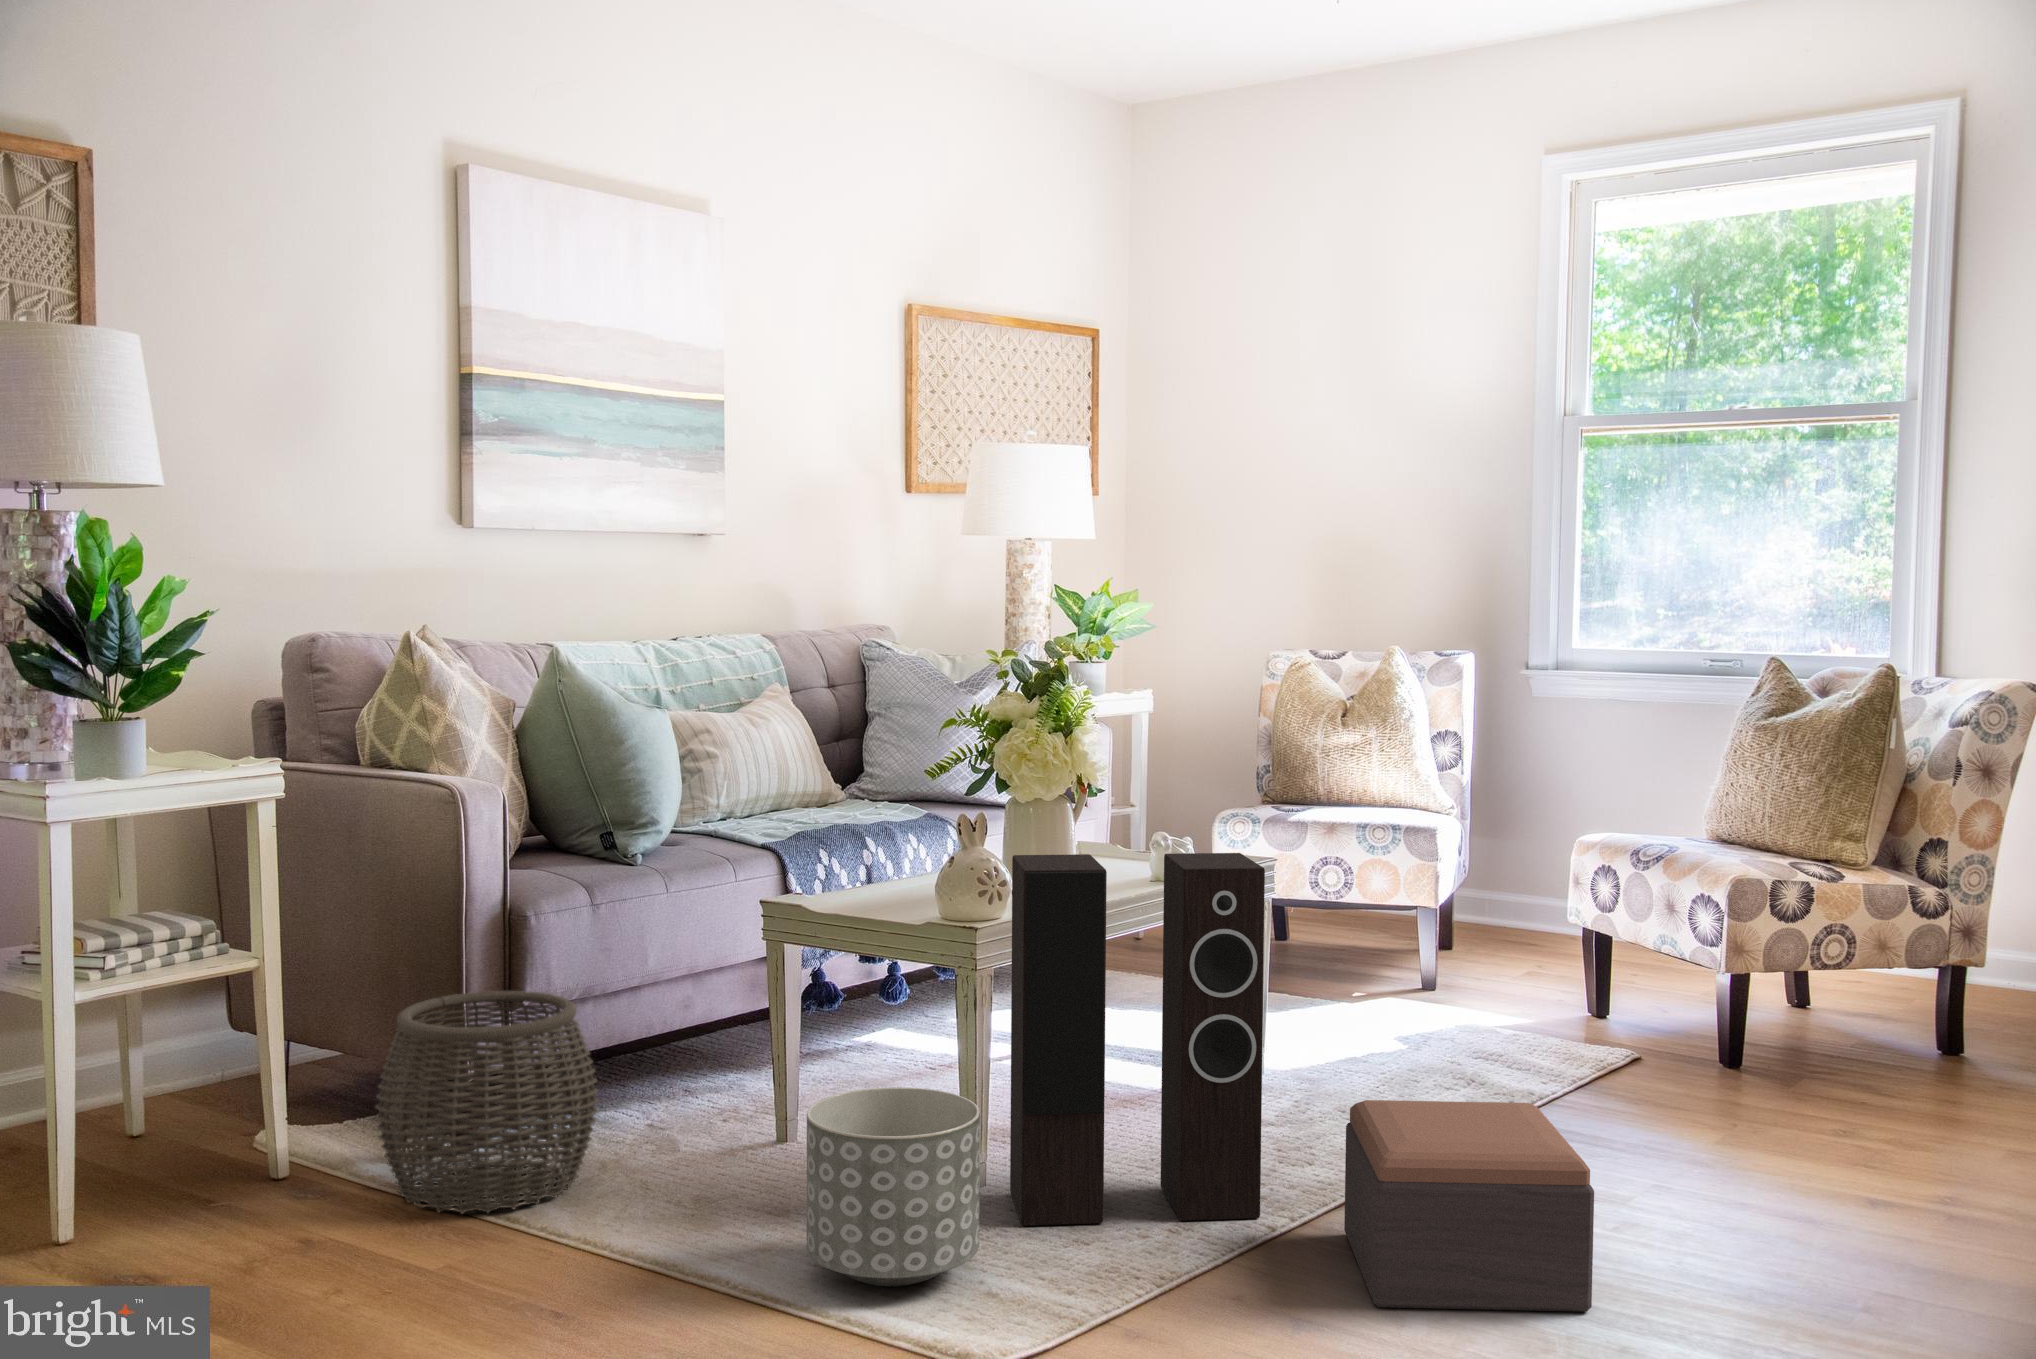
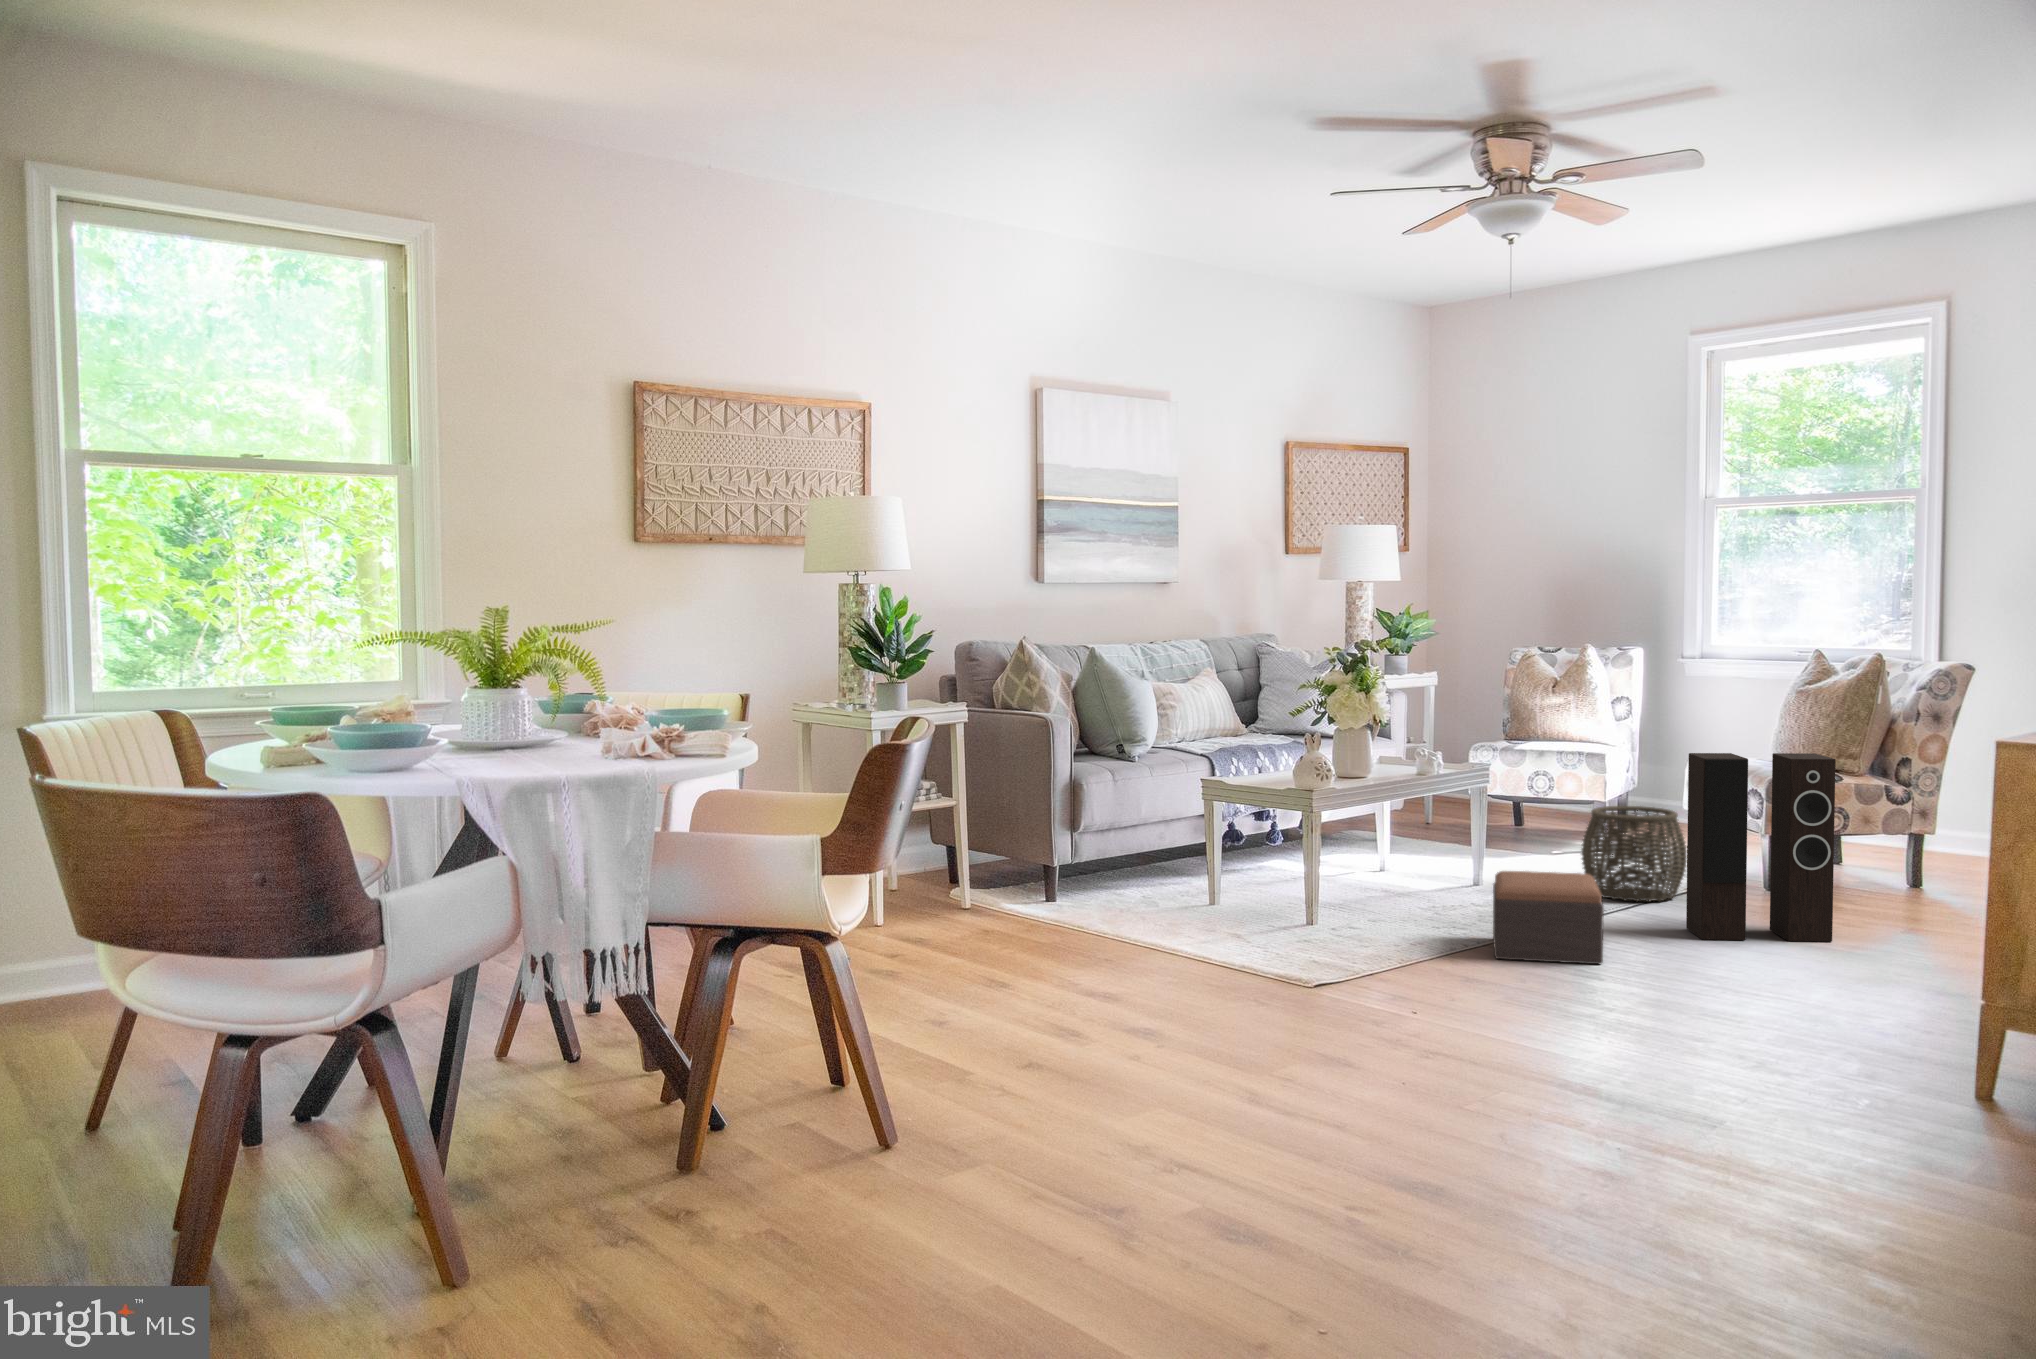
speaker: present [1010,853,1265,1226] -> present [1686,753,1836,942]
woven basket: present [376,991,598,1214] -> present [1581,806,1687,902]
planter: present [807,1087,980,1287] -> none [1225,858,1306,944]

